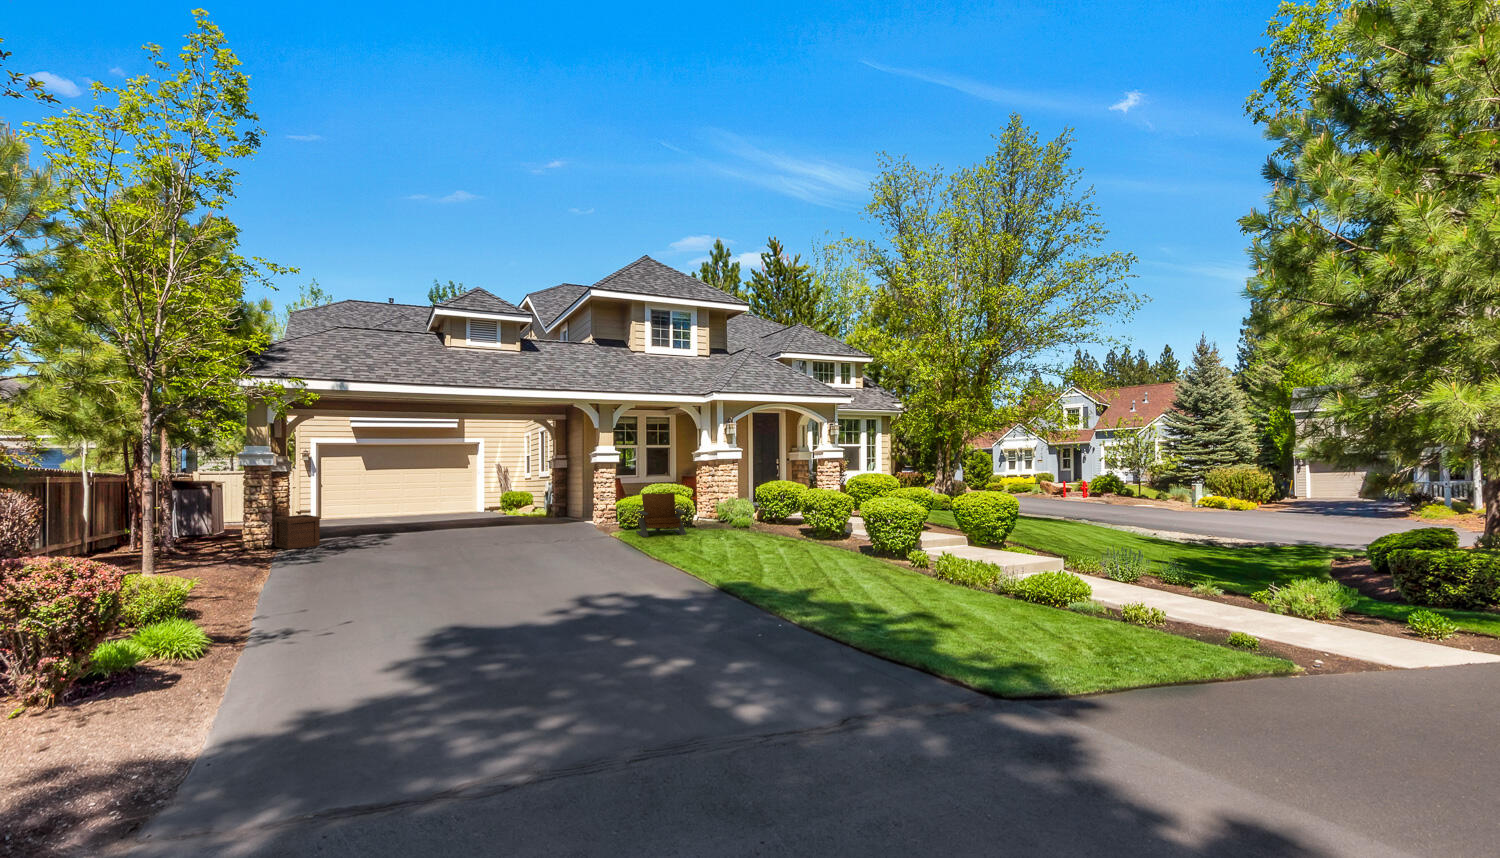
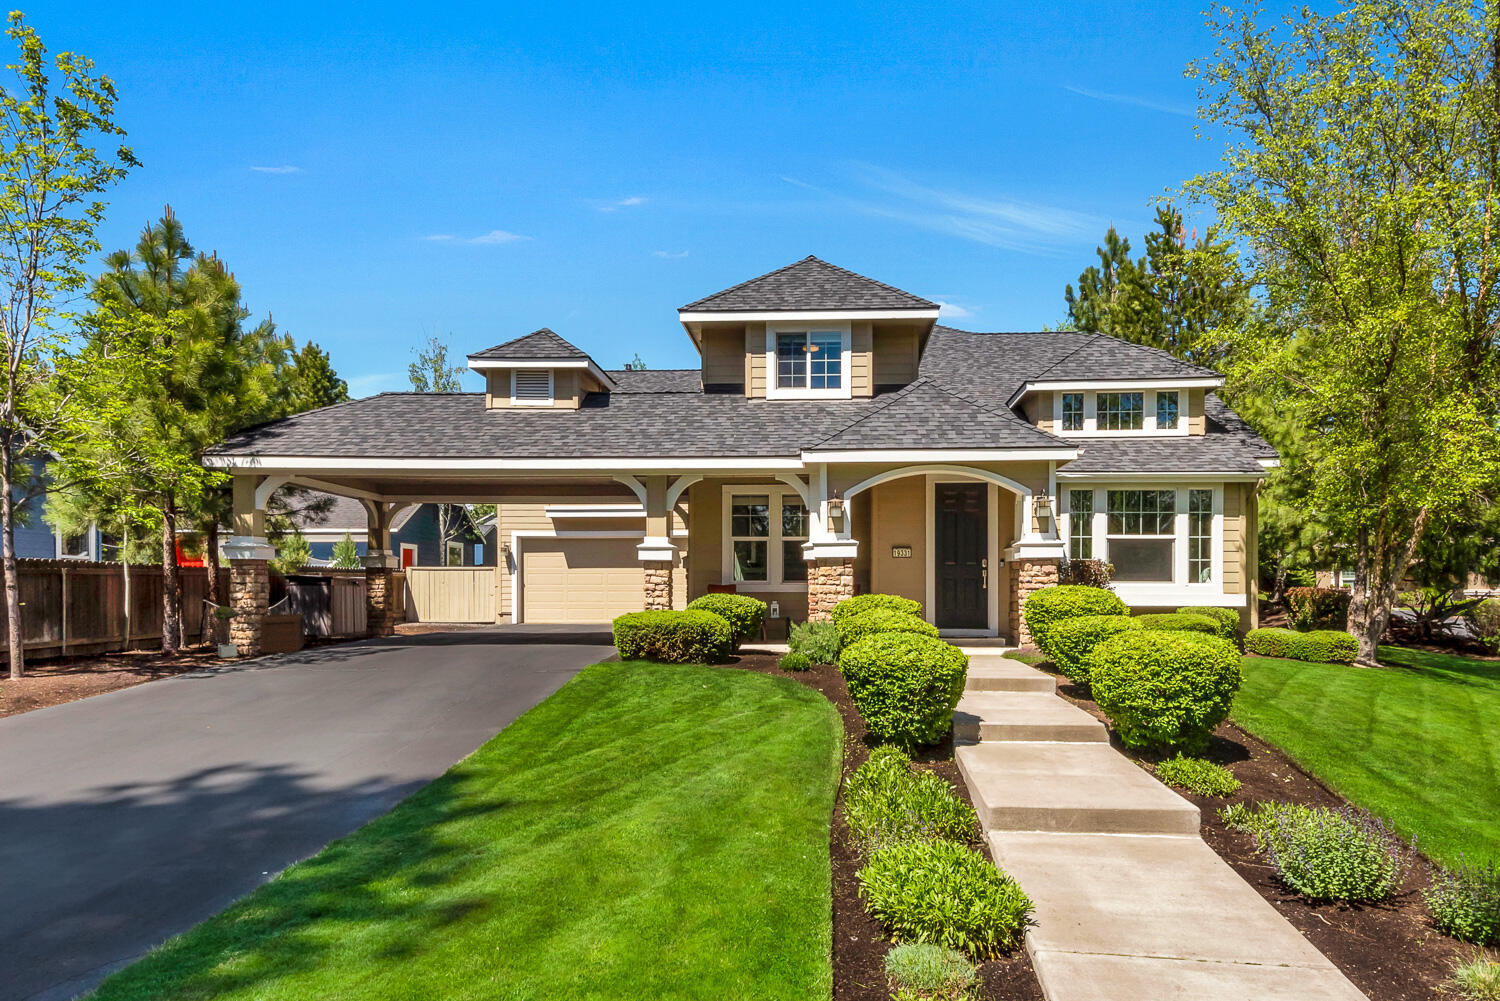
lounge chair: present [636,493,686,537] -> none [602,611,685,682]
potted tree: none [246,510,269,555] -> present [214,606,238,657]

